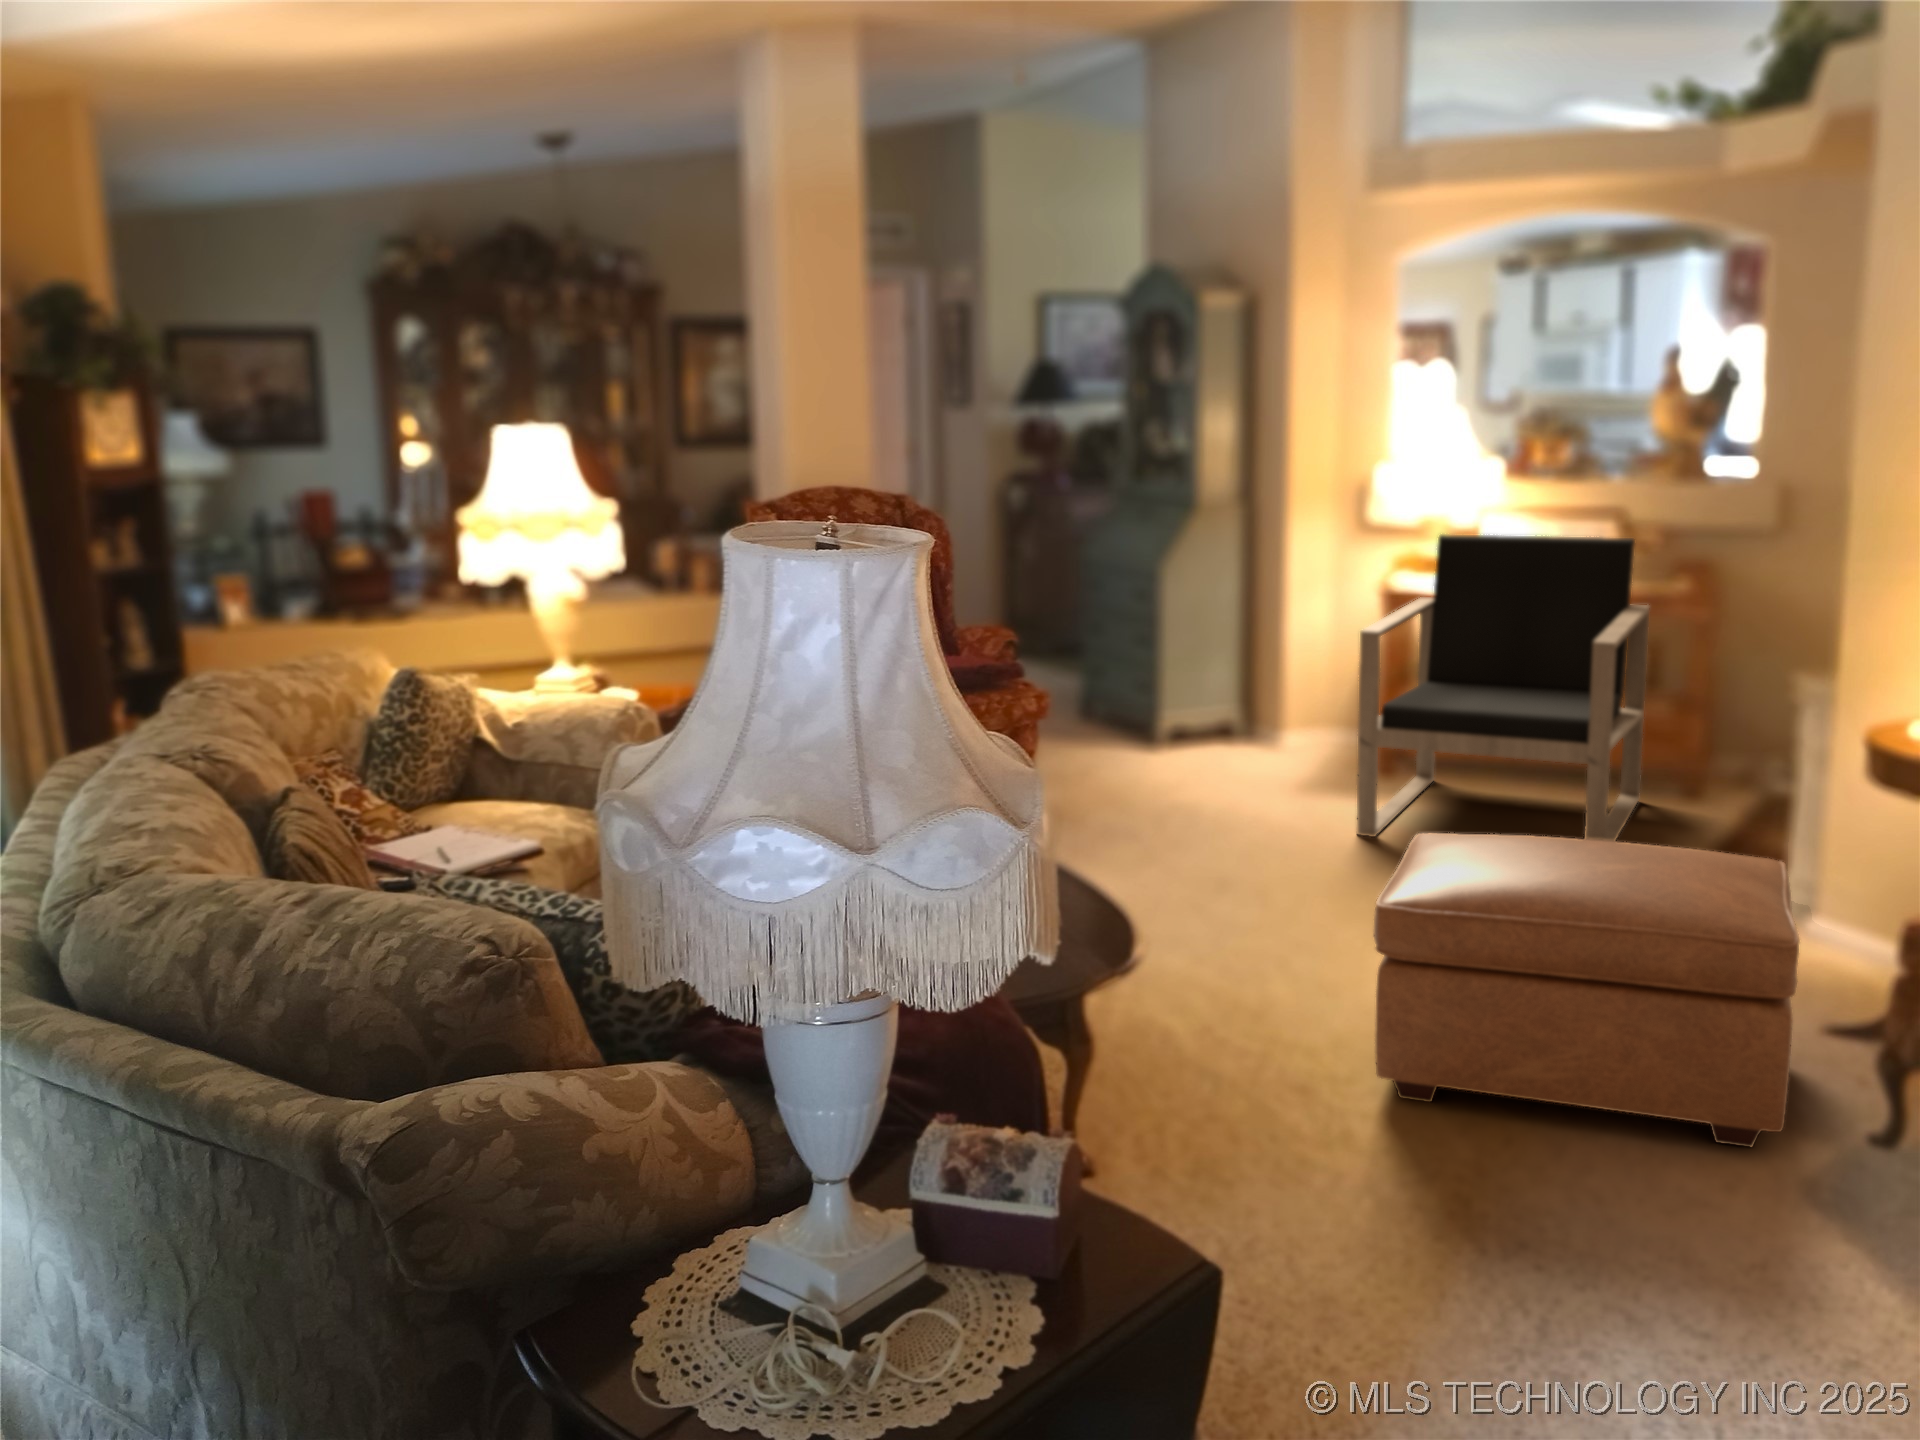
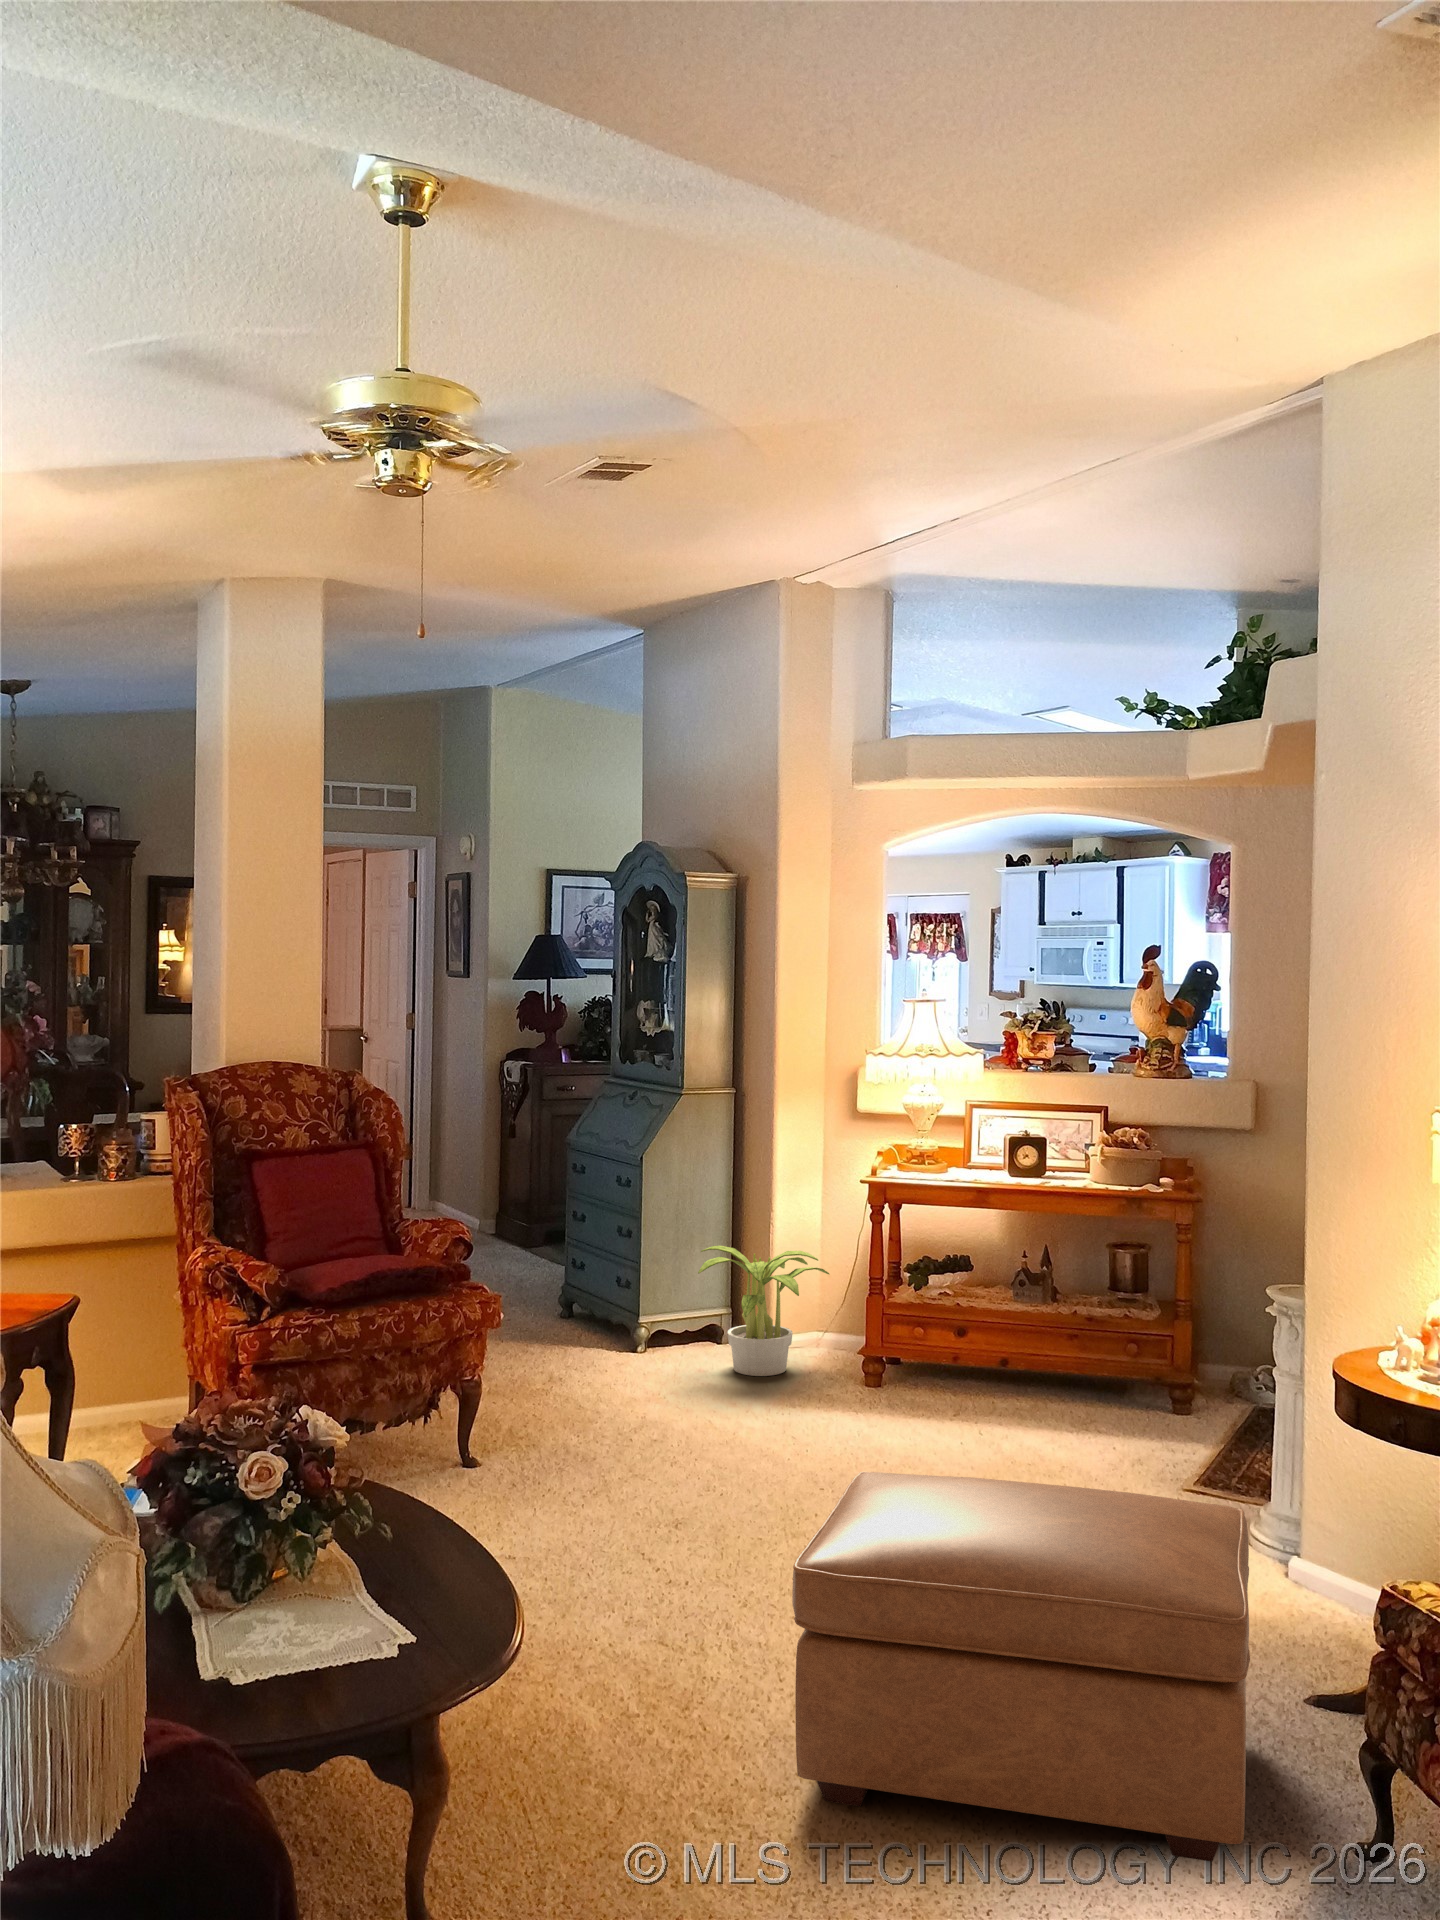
armchair: present [1357,535,1650,841] -> none [831,1128,1133,1490]
potted plant: none [1219,650,1342,768] -> present [698,1246,829,1376]

